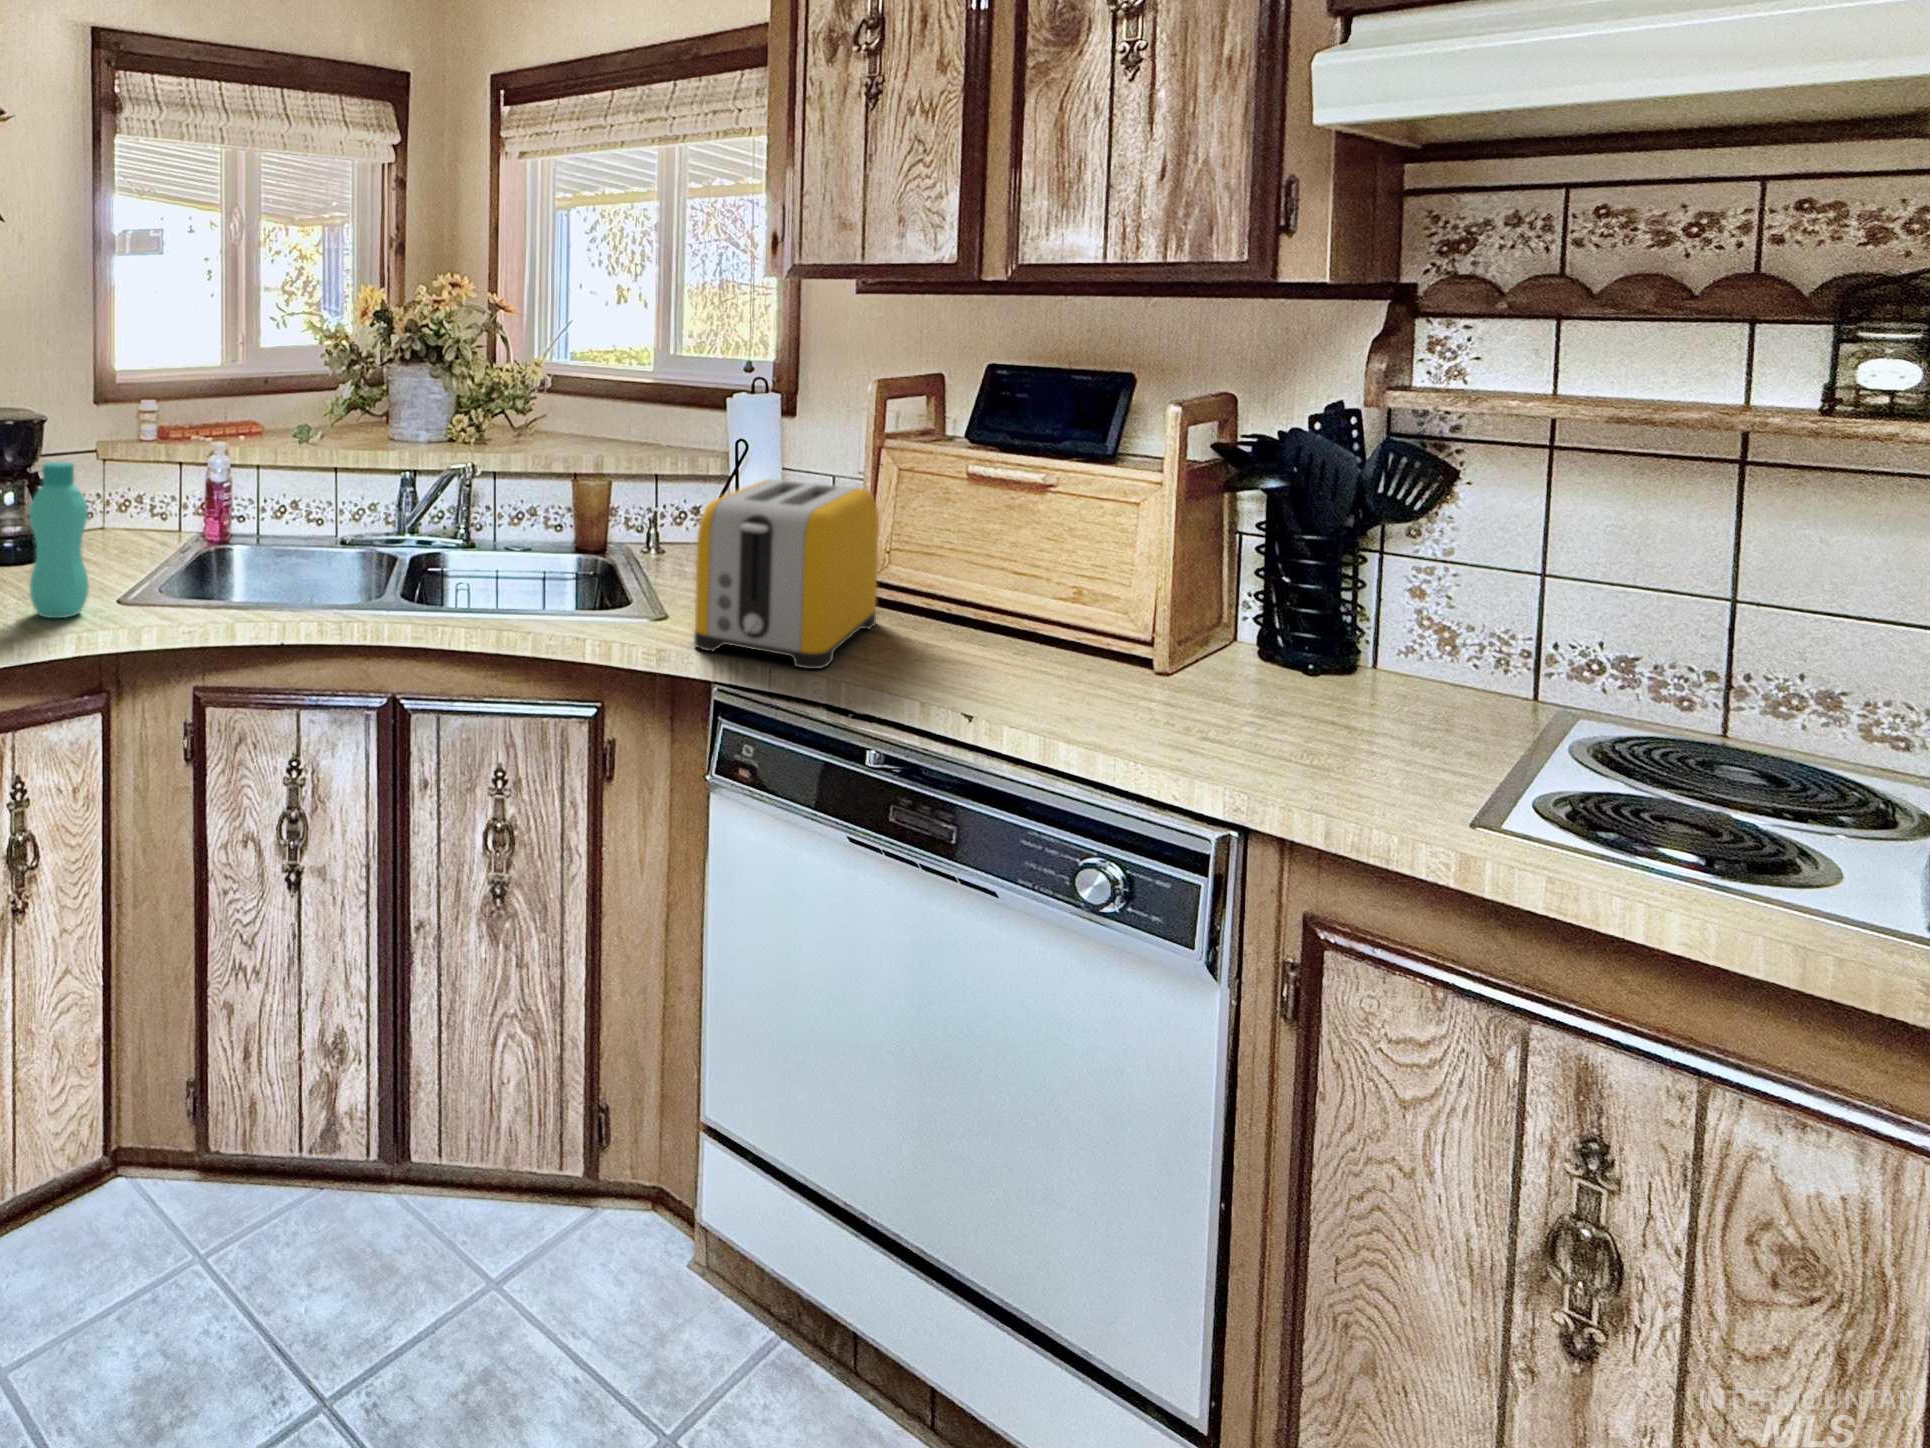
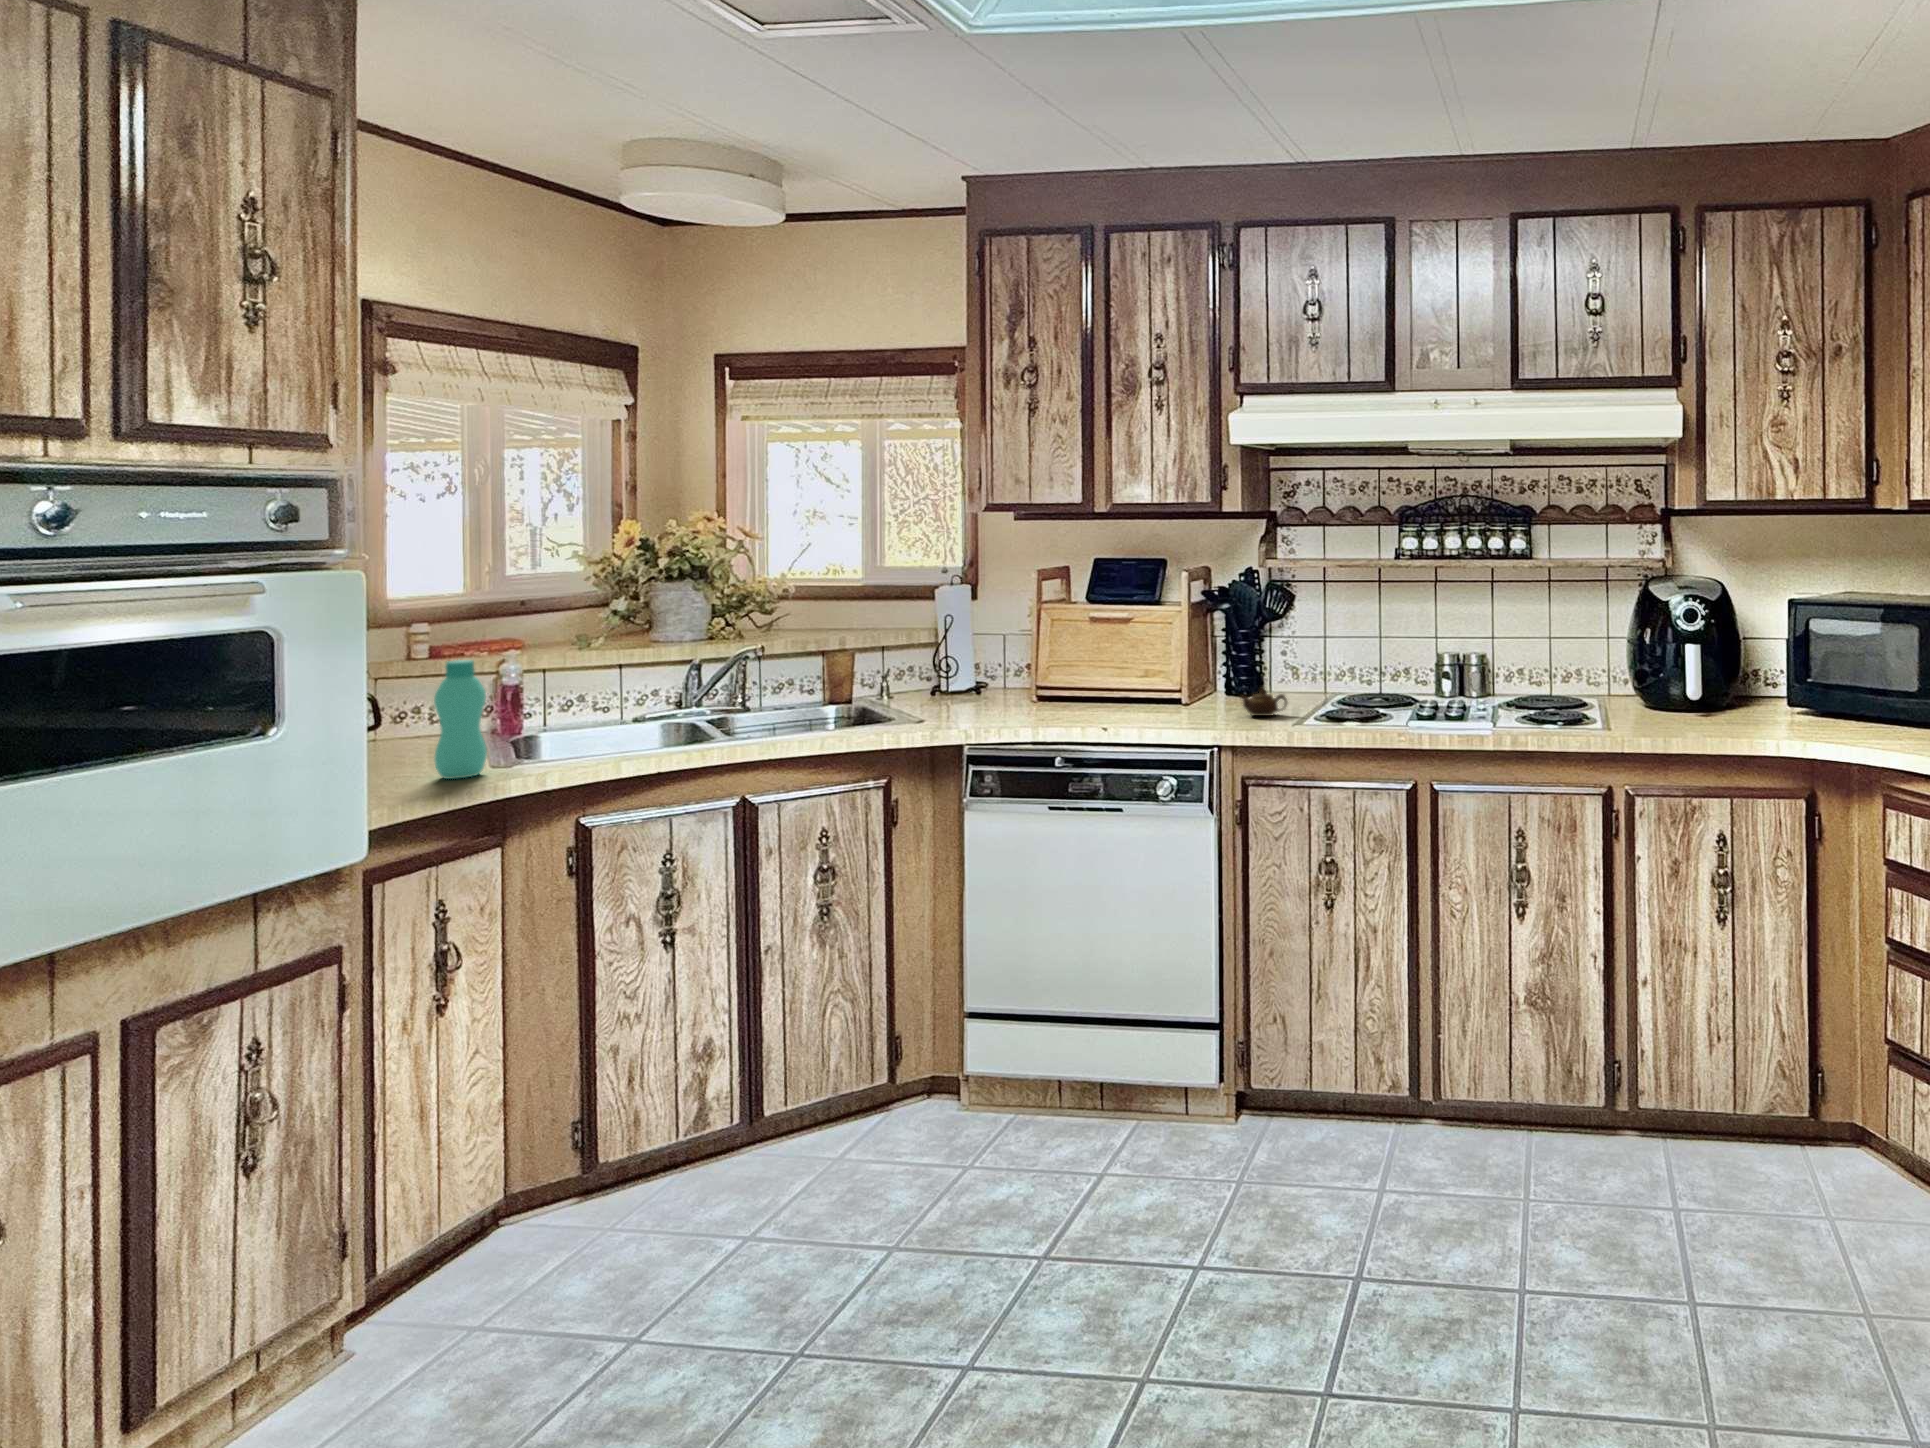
toaster: present [694,479,879,669] -> none [950,631,1045,728]
teapot: none [1287,682,1419,752] -> present [1241,688,1287,716]

